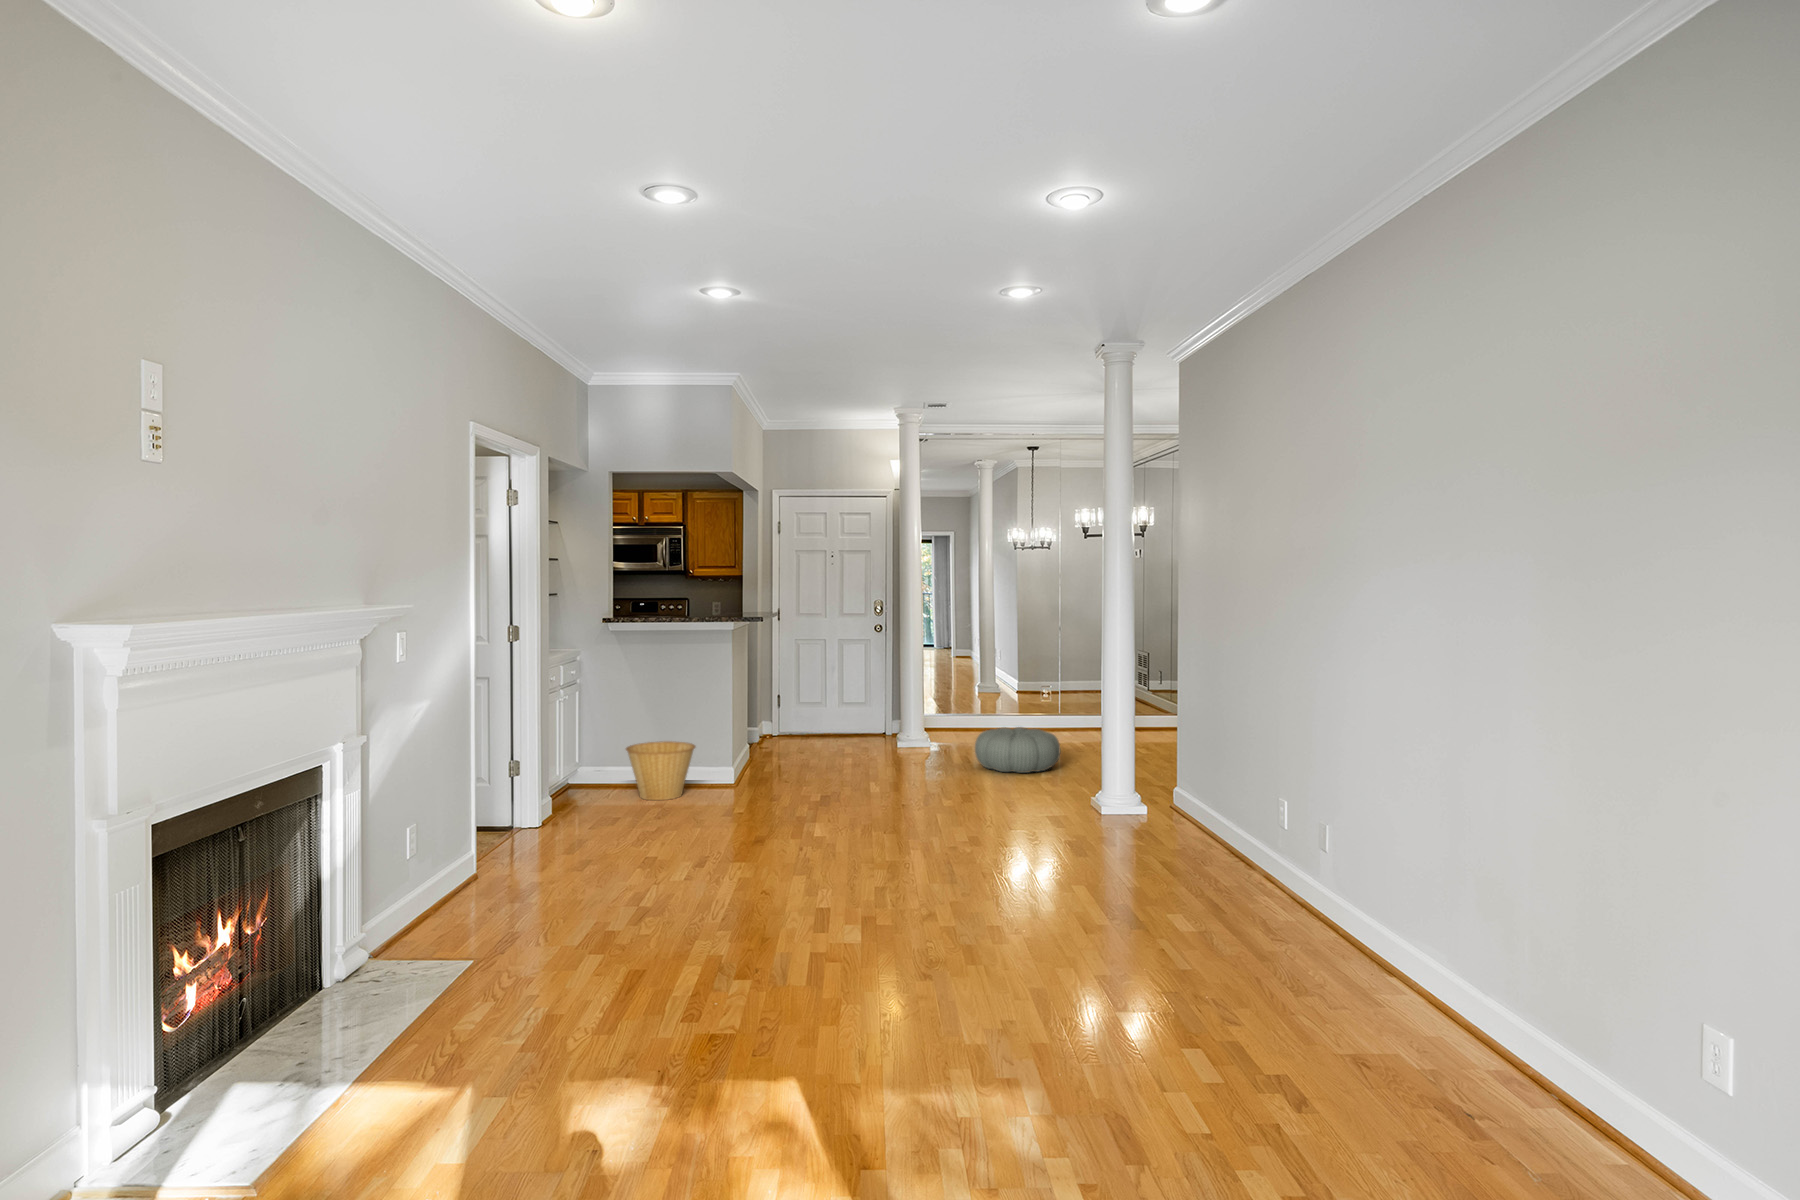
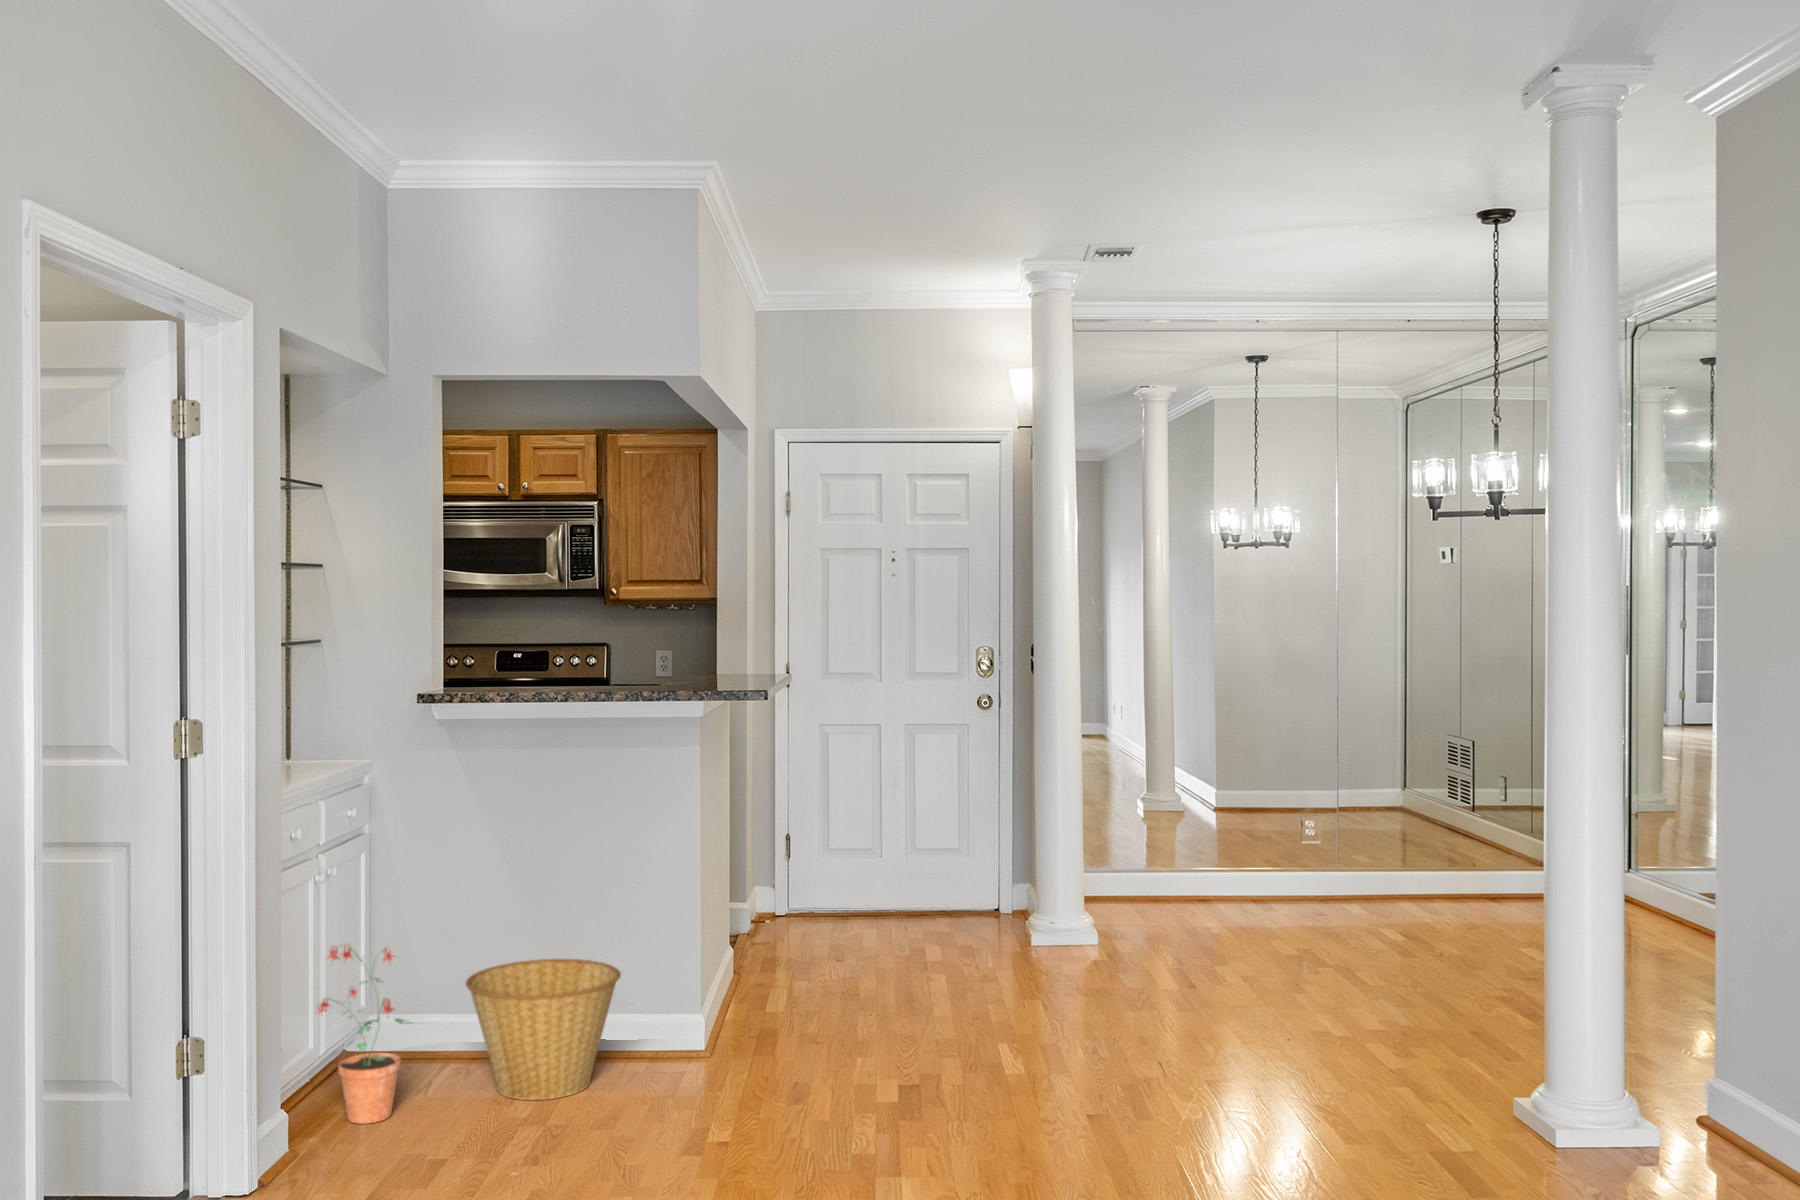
pouf: present [975,727,1060,773] -> none [1199,911,1383,1015]
potted plant: none [561,729,602,807] -> present [318,944,410,1124]

